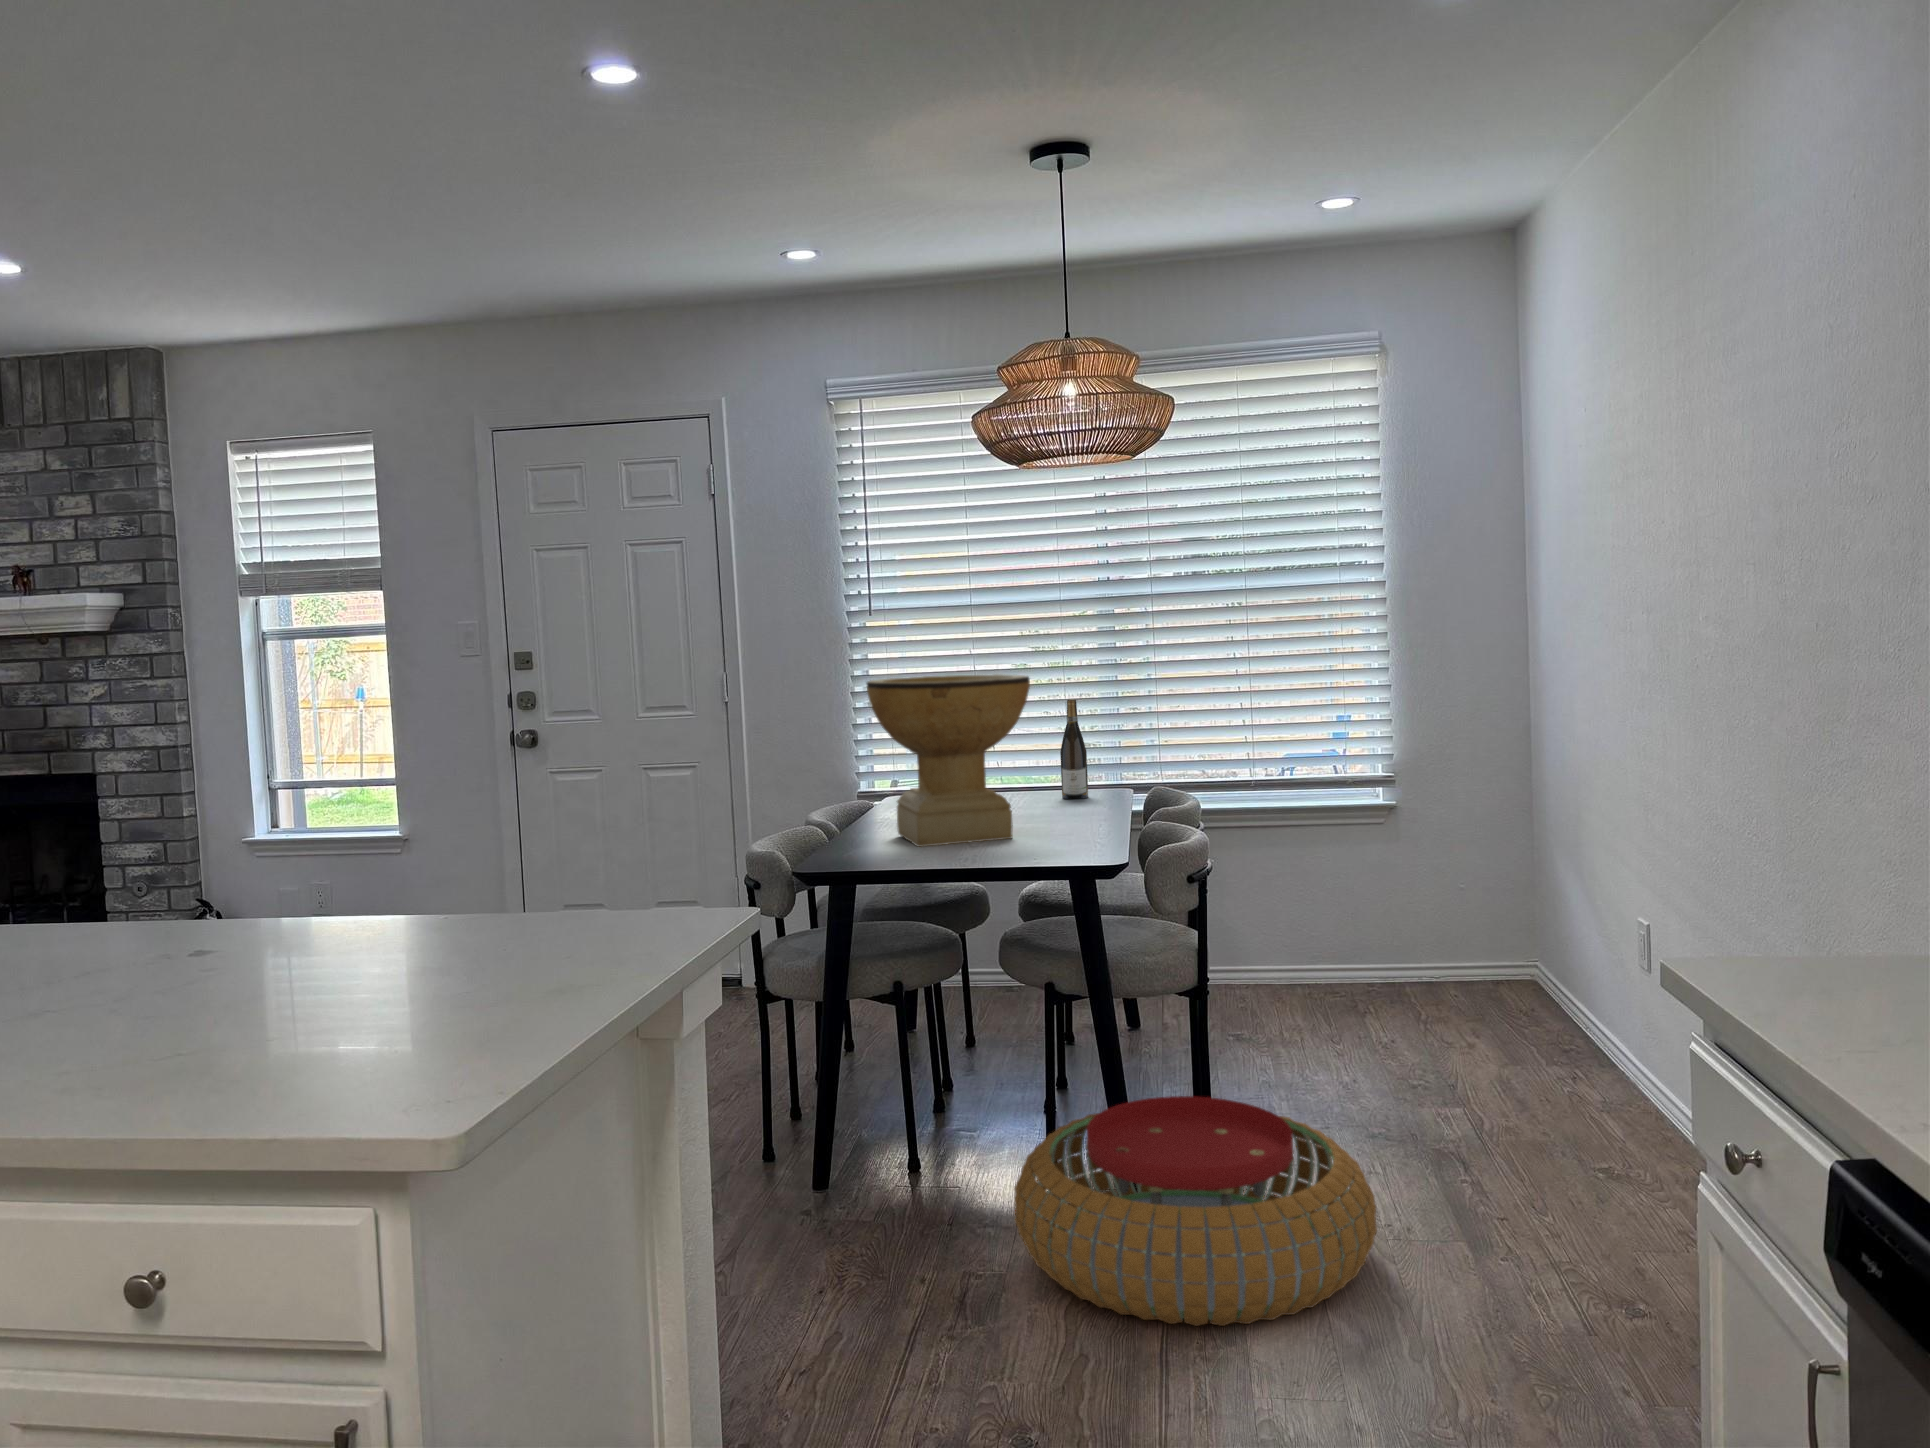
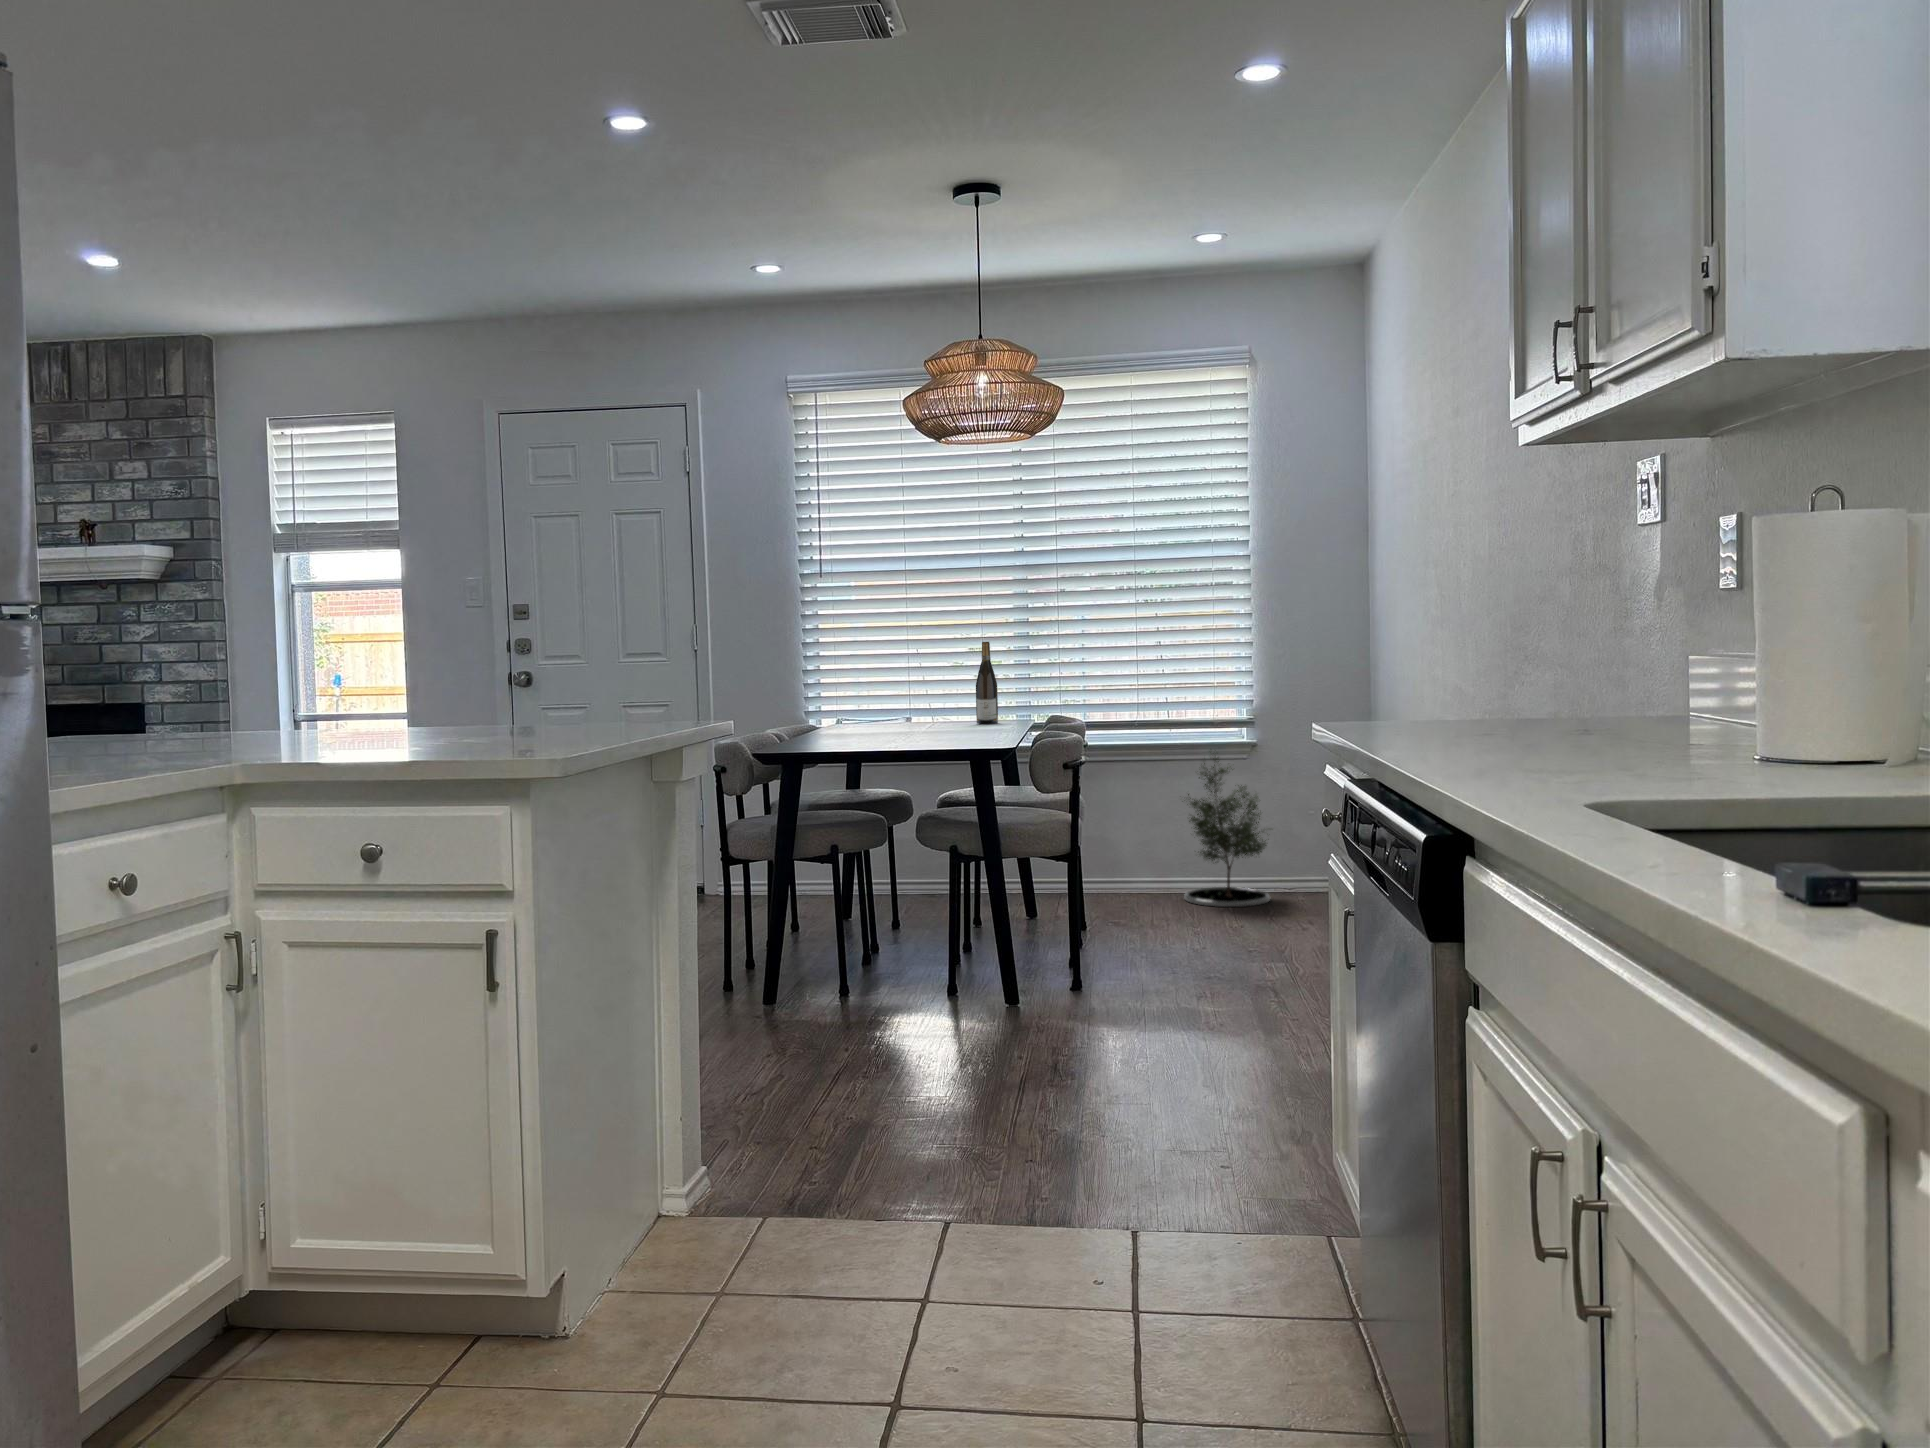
decorative bowl: present [867,674,1030,847] -> none [814,607,944,740]
potted tree: none [1302,817,1419,1009] -> present [1184,758,1270,907]
pouf: present [1014,1096,1377,1326] -> none [915,922,1187,1066]

